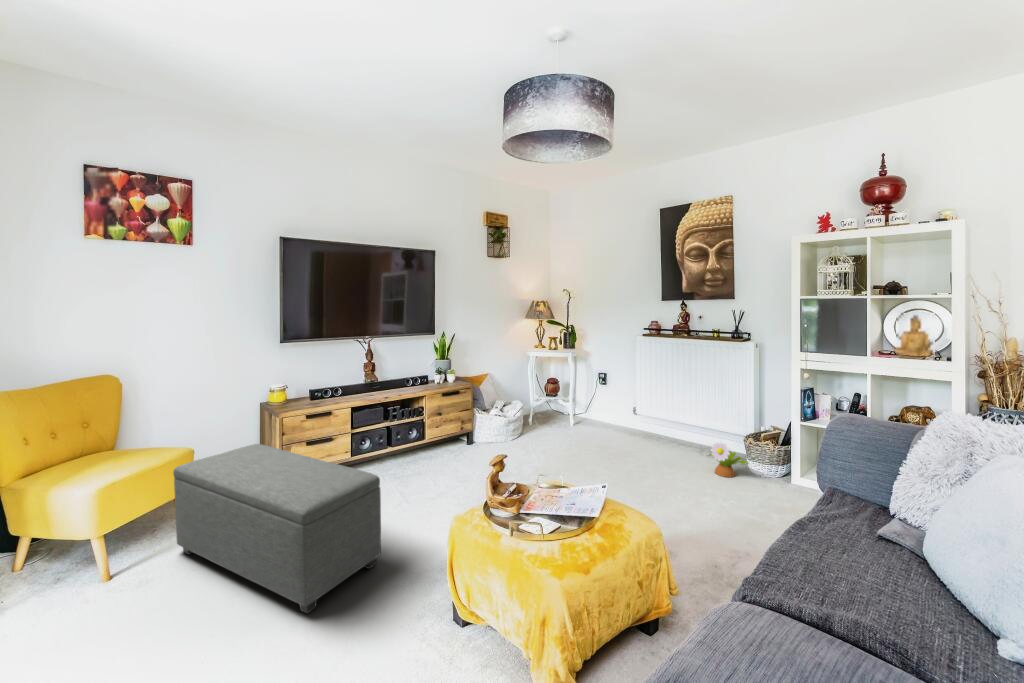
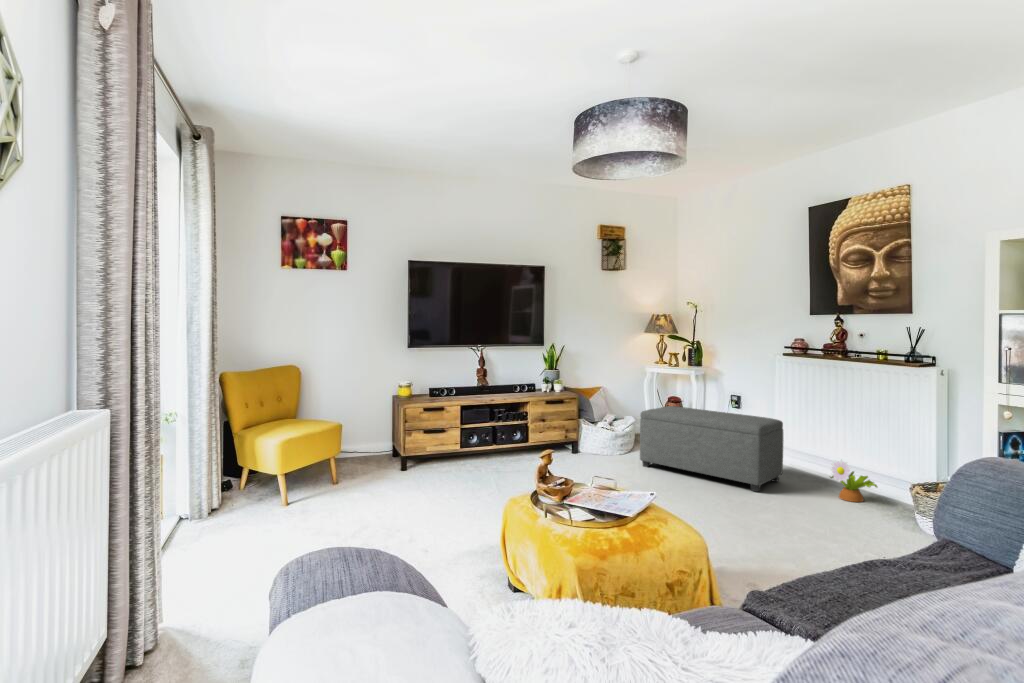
ottoman: present [173,444,381,614] -> present [640,406,784,492]

